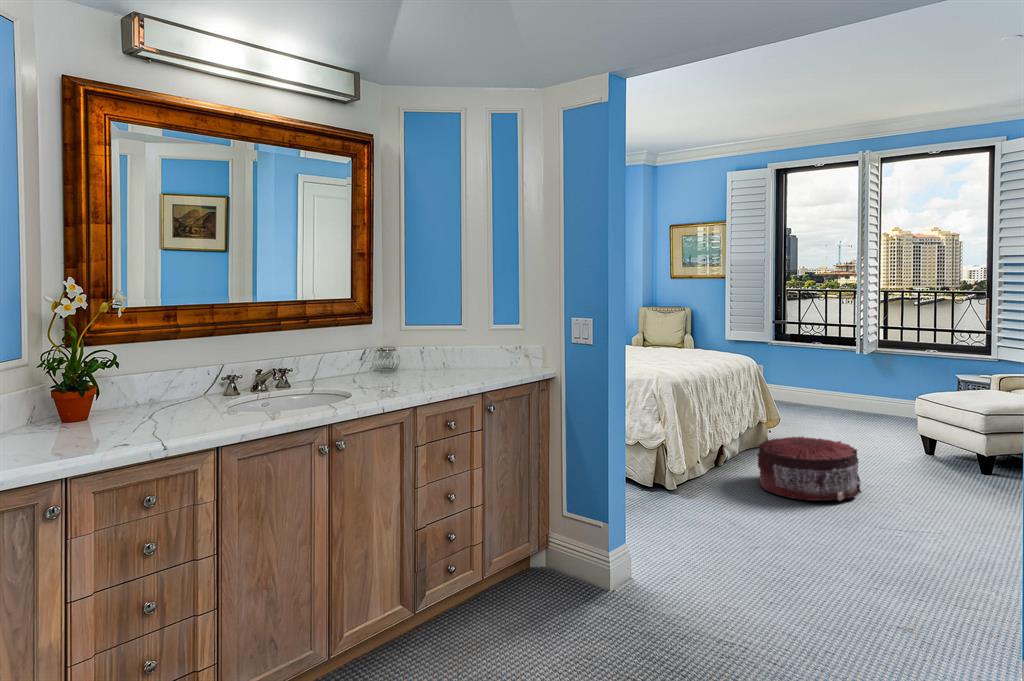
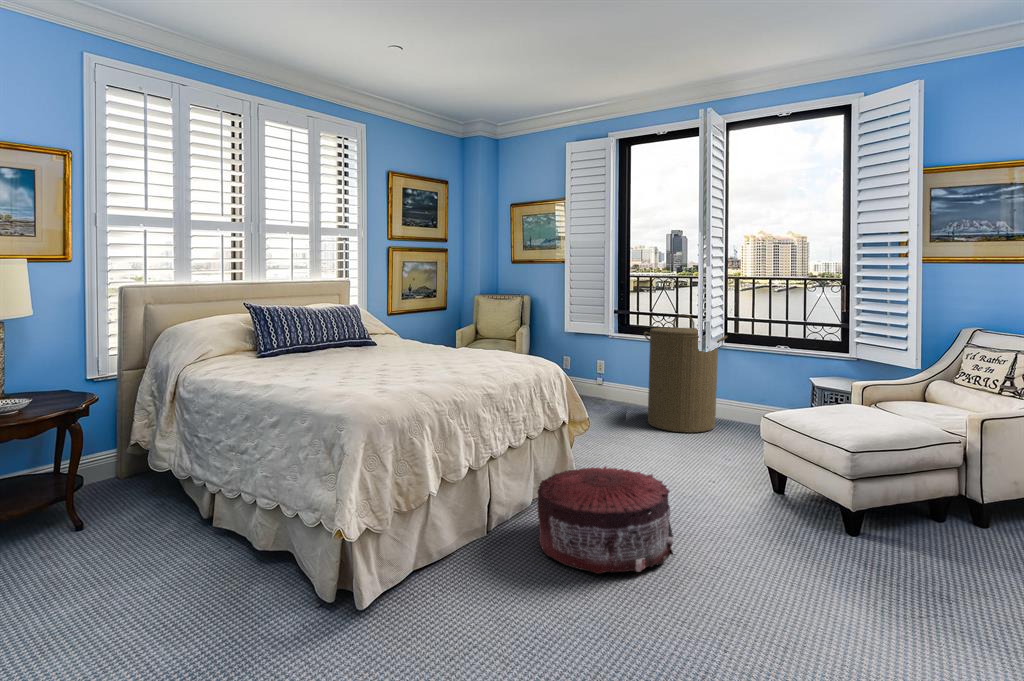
laundry hamper: none [804,323,881,424] -> present [644,314,727,433]

